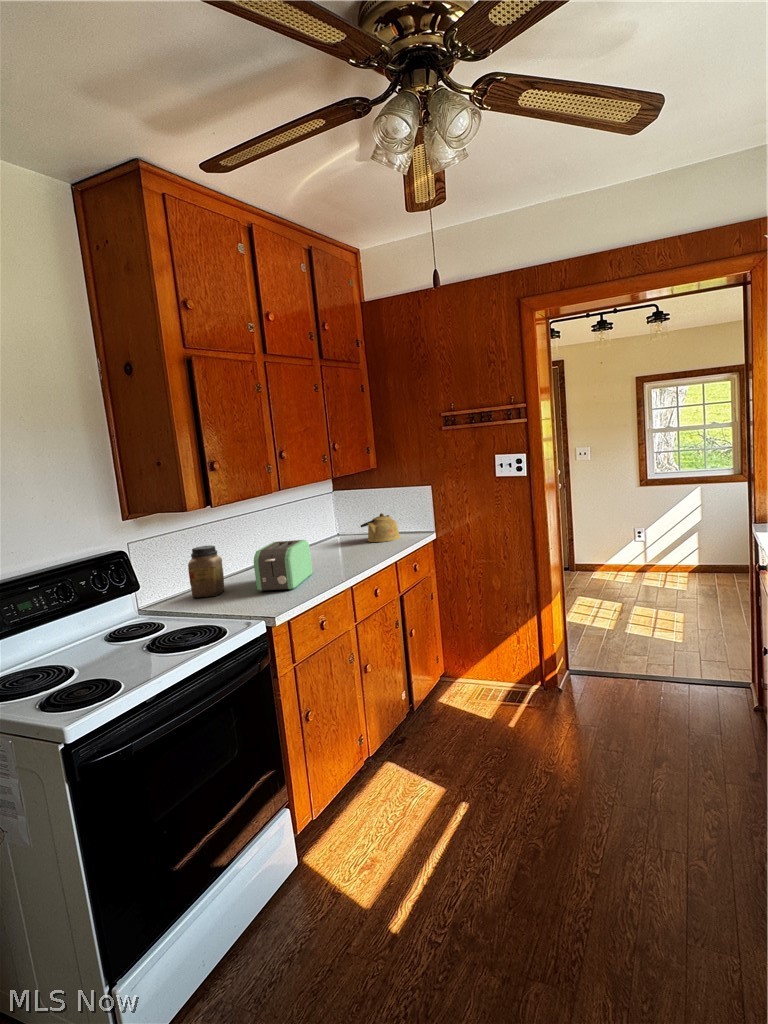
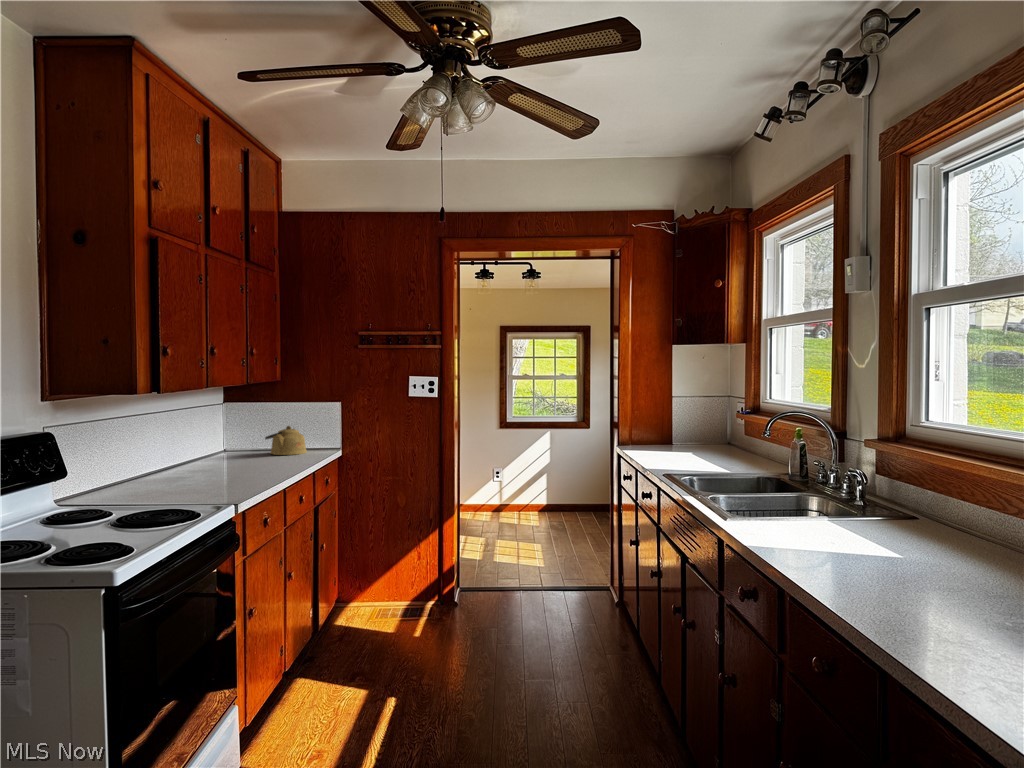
toaster: present [254,540,313,591] -> none [191,439,241,488]
jar: present [188,545,224,598] -> none [106,439,143,496]

